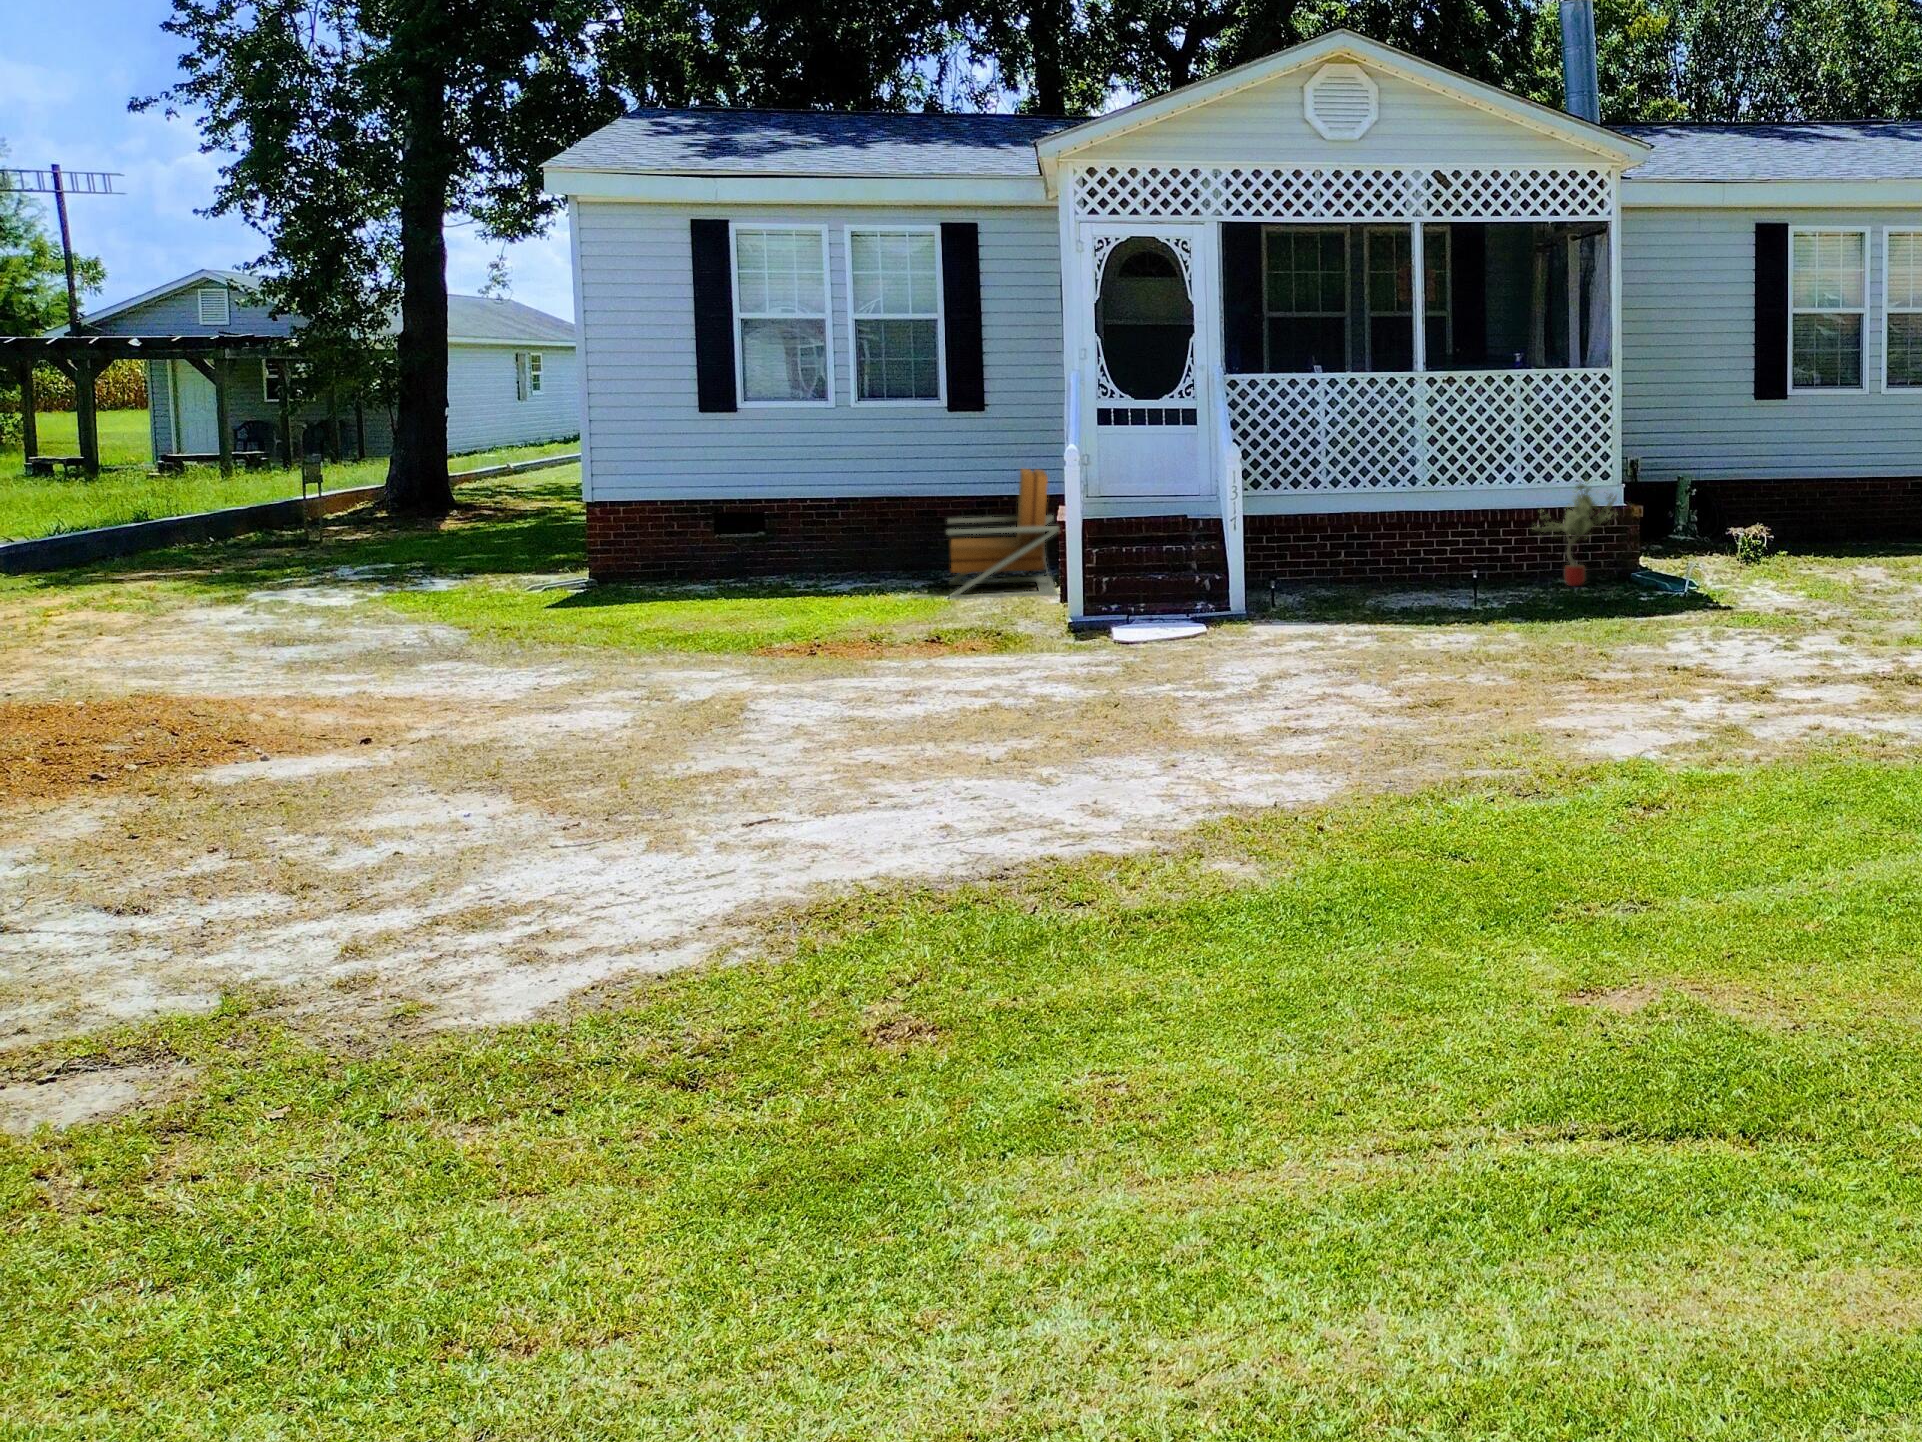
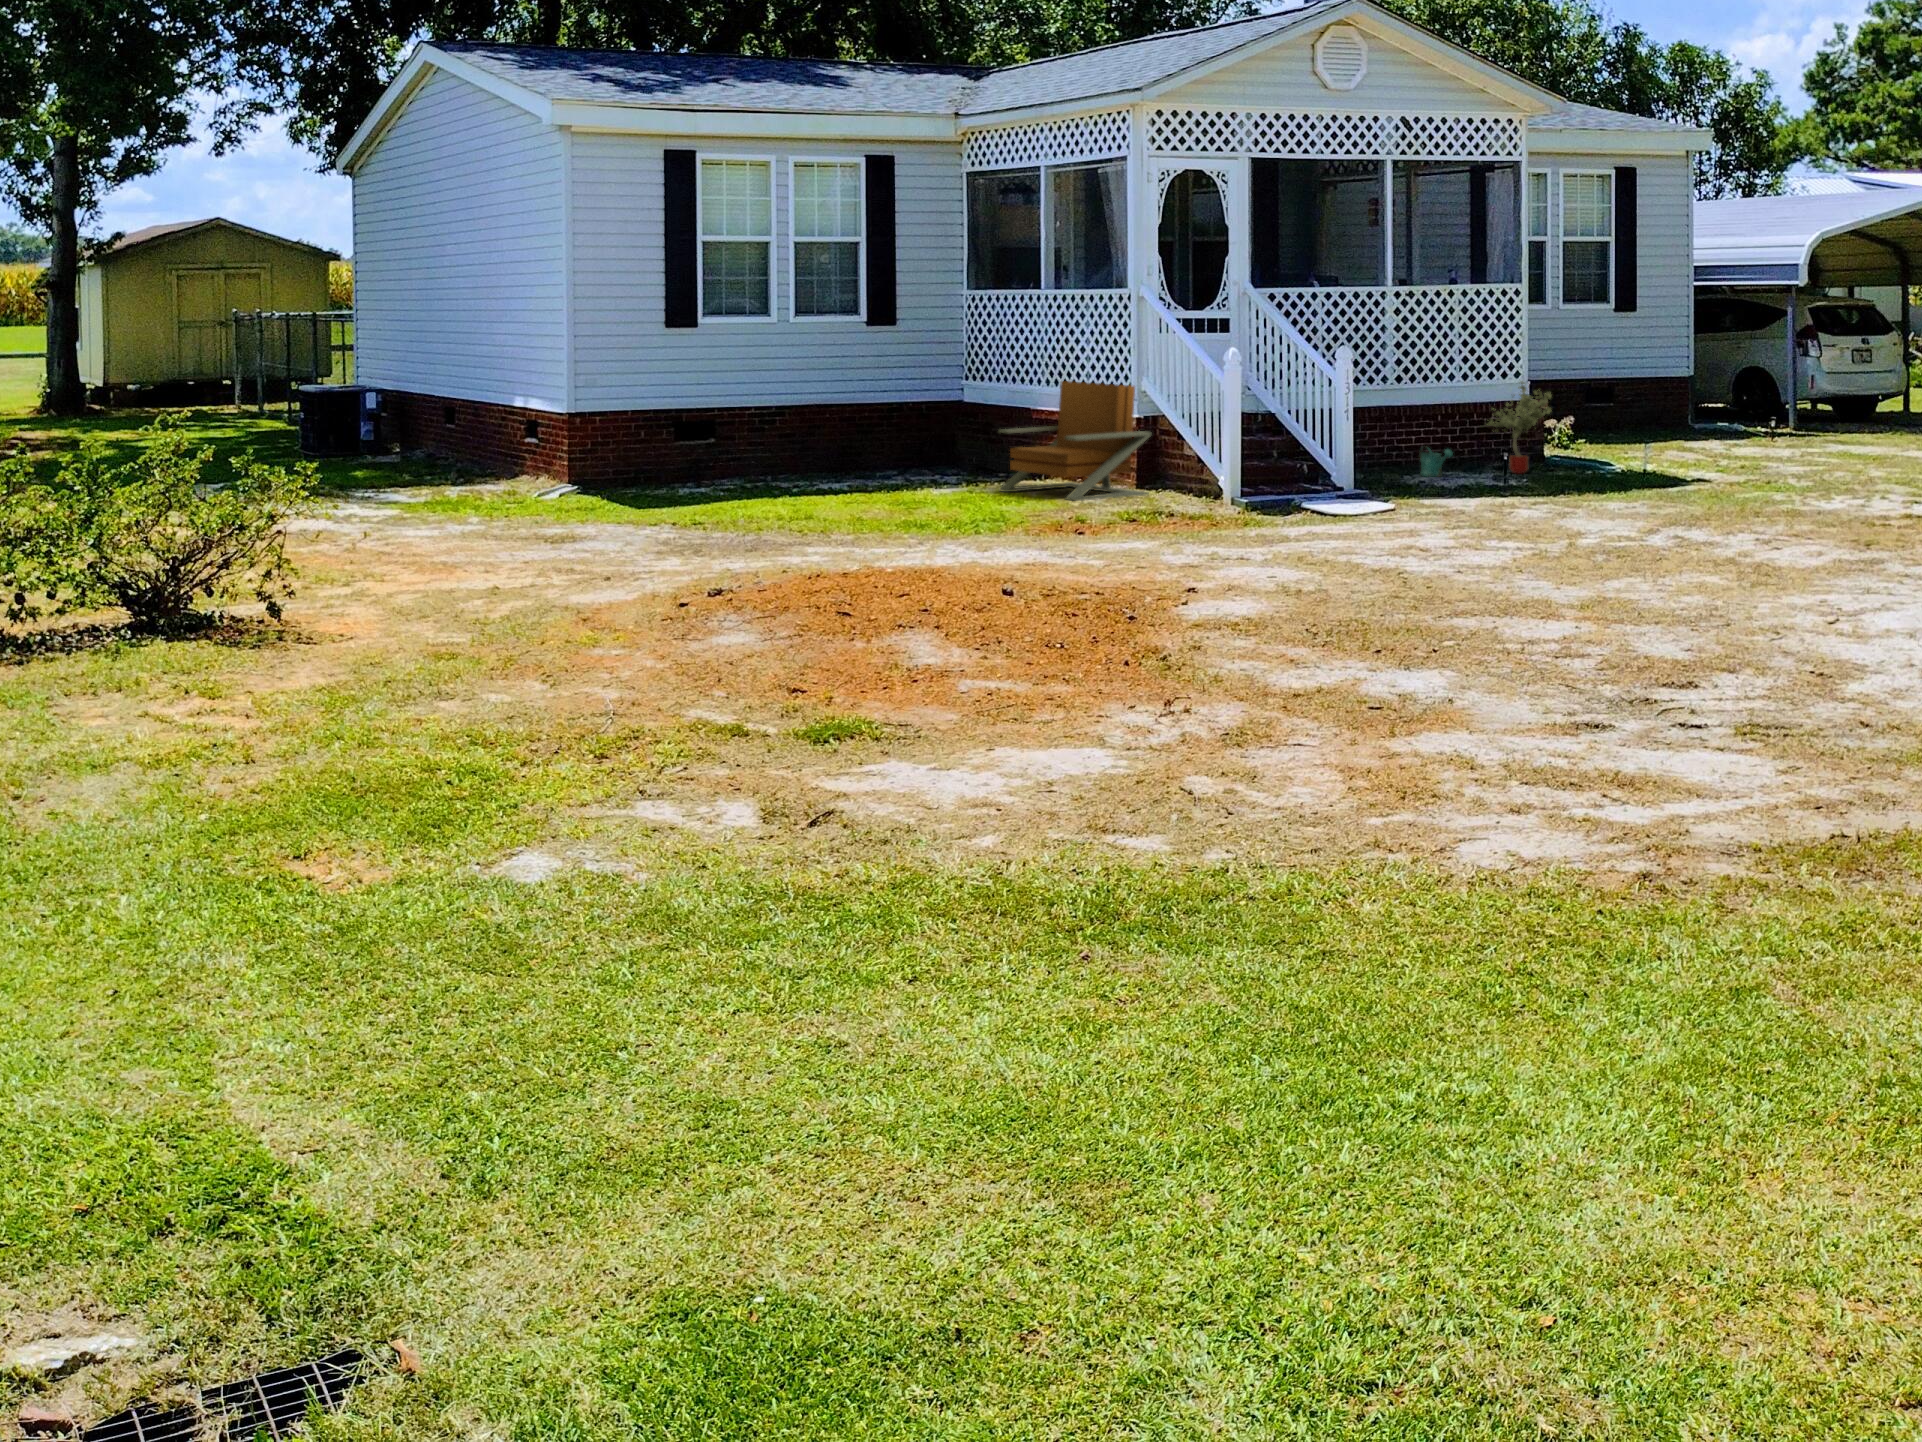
watering can: none [1451,551,1474,586] -> present [1419,448,1453,477]

